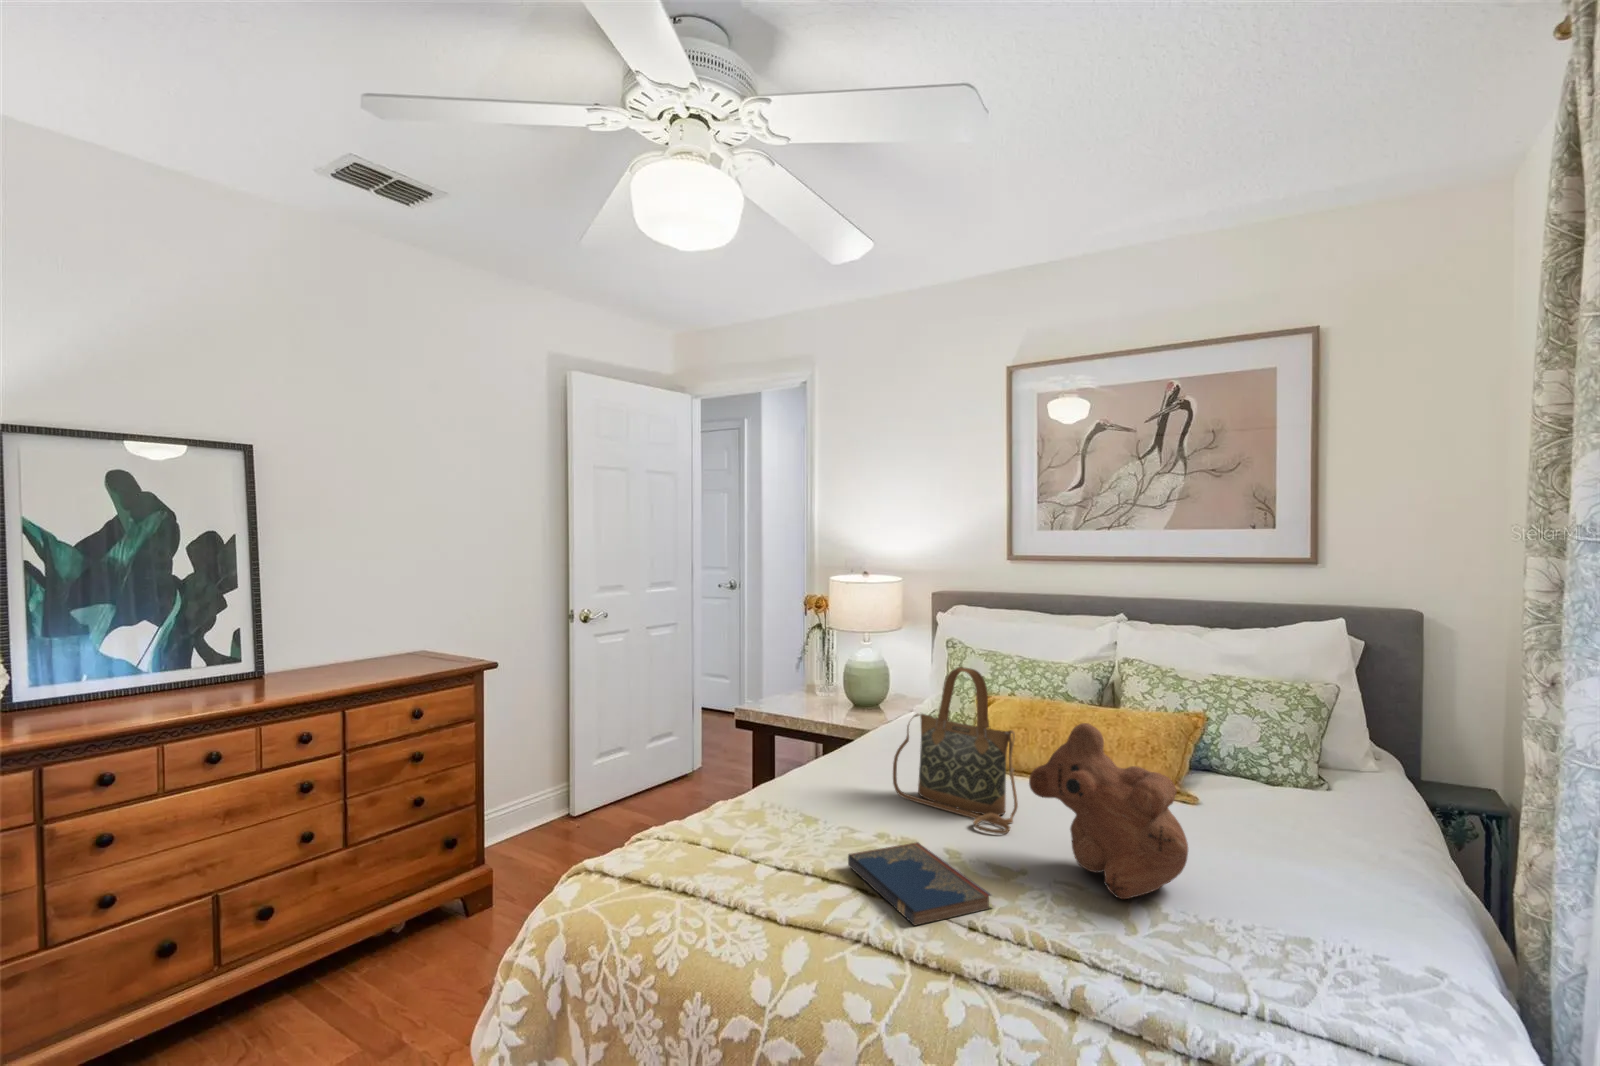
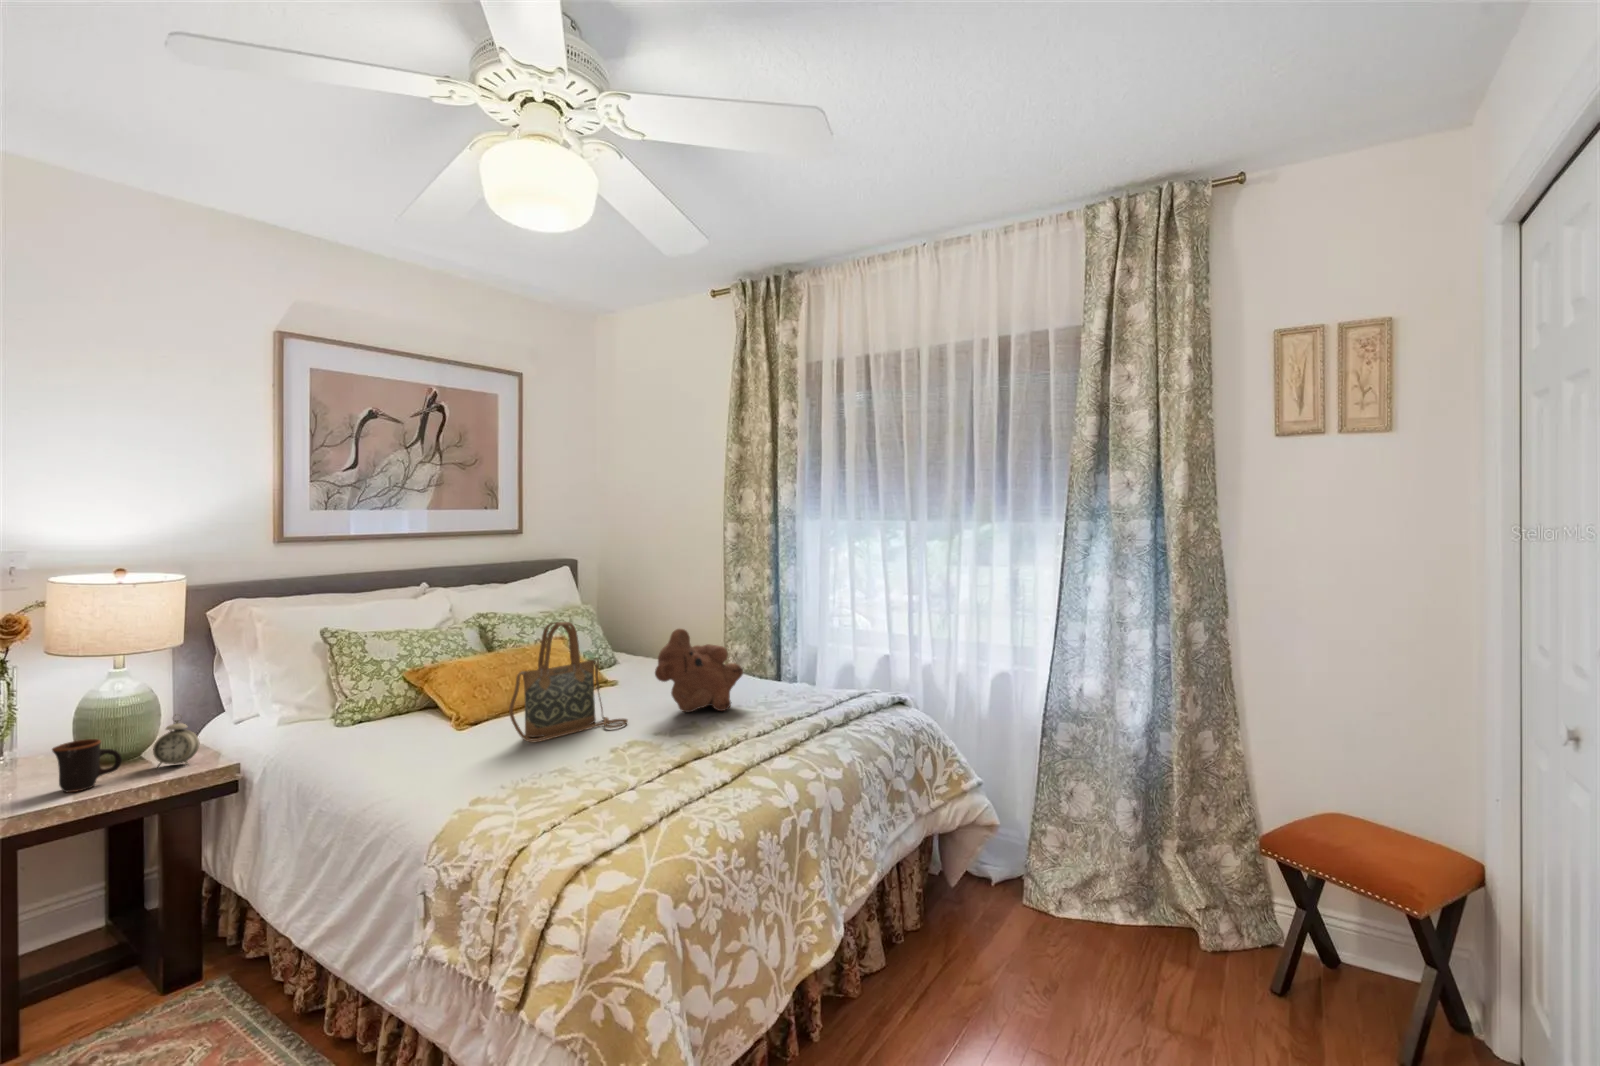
mug: none [802,680,830,713] -> present [52,739,122,792]
alarm clock: none [849,681,871,721] -> present [153,718,199,767]
hardcover book: present [848,843,991,926] -> none [646,727,742,762]

